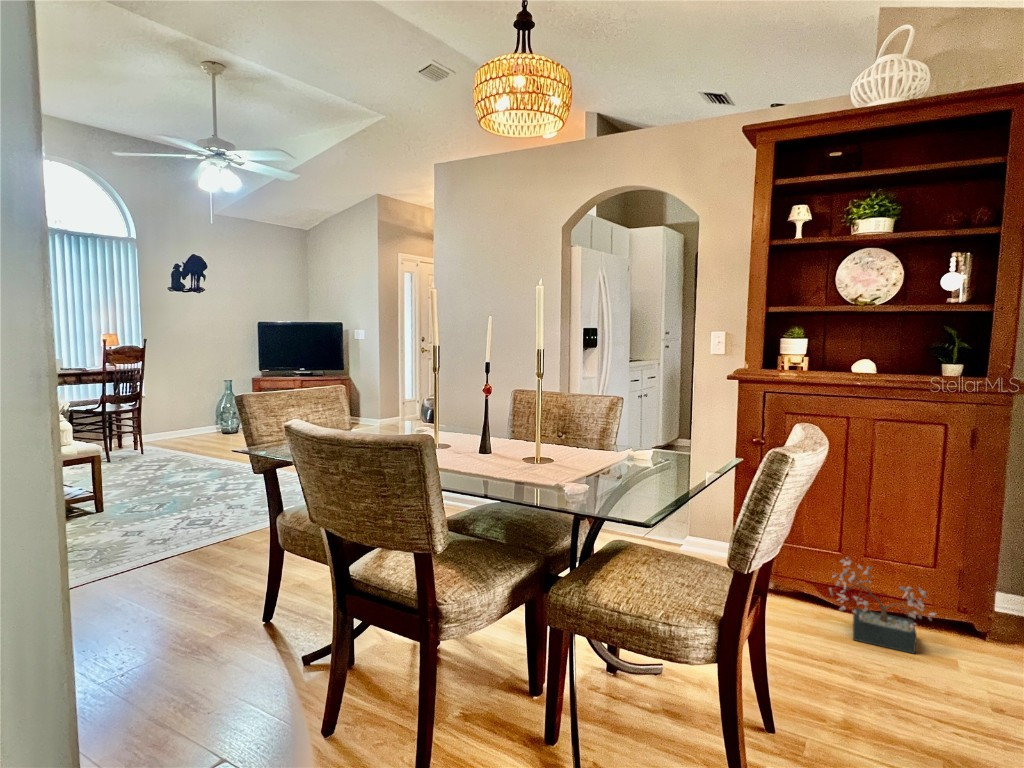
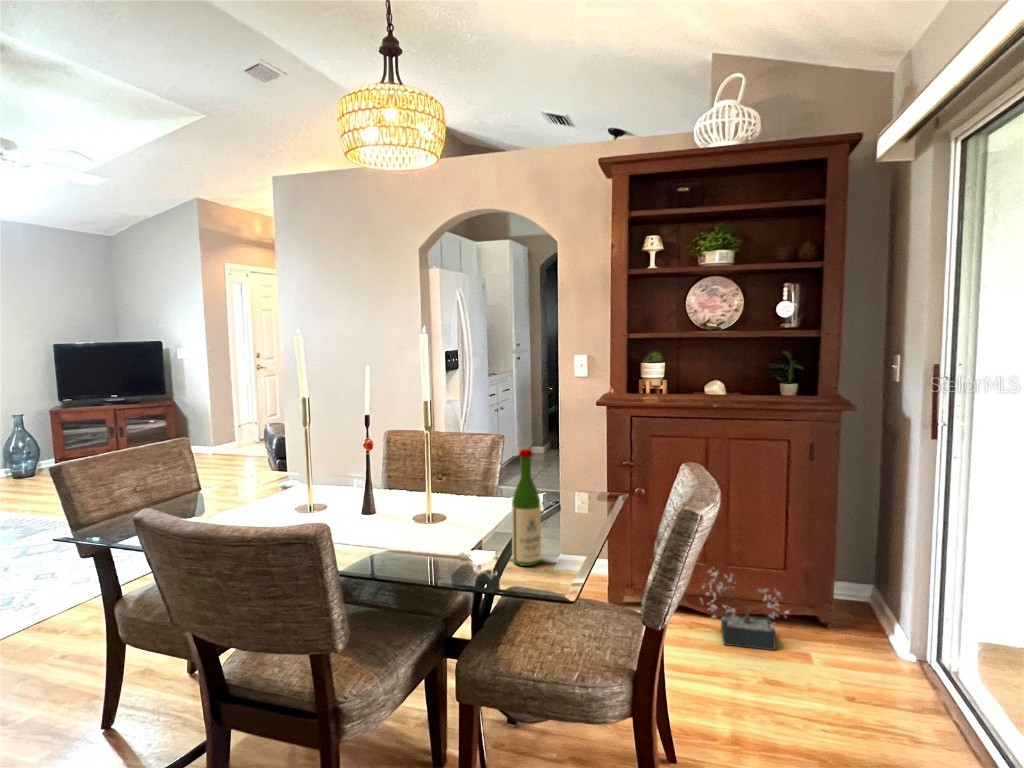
wine bottle: none [608,392,638,505] -> present [512,449,541,566]

